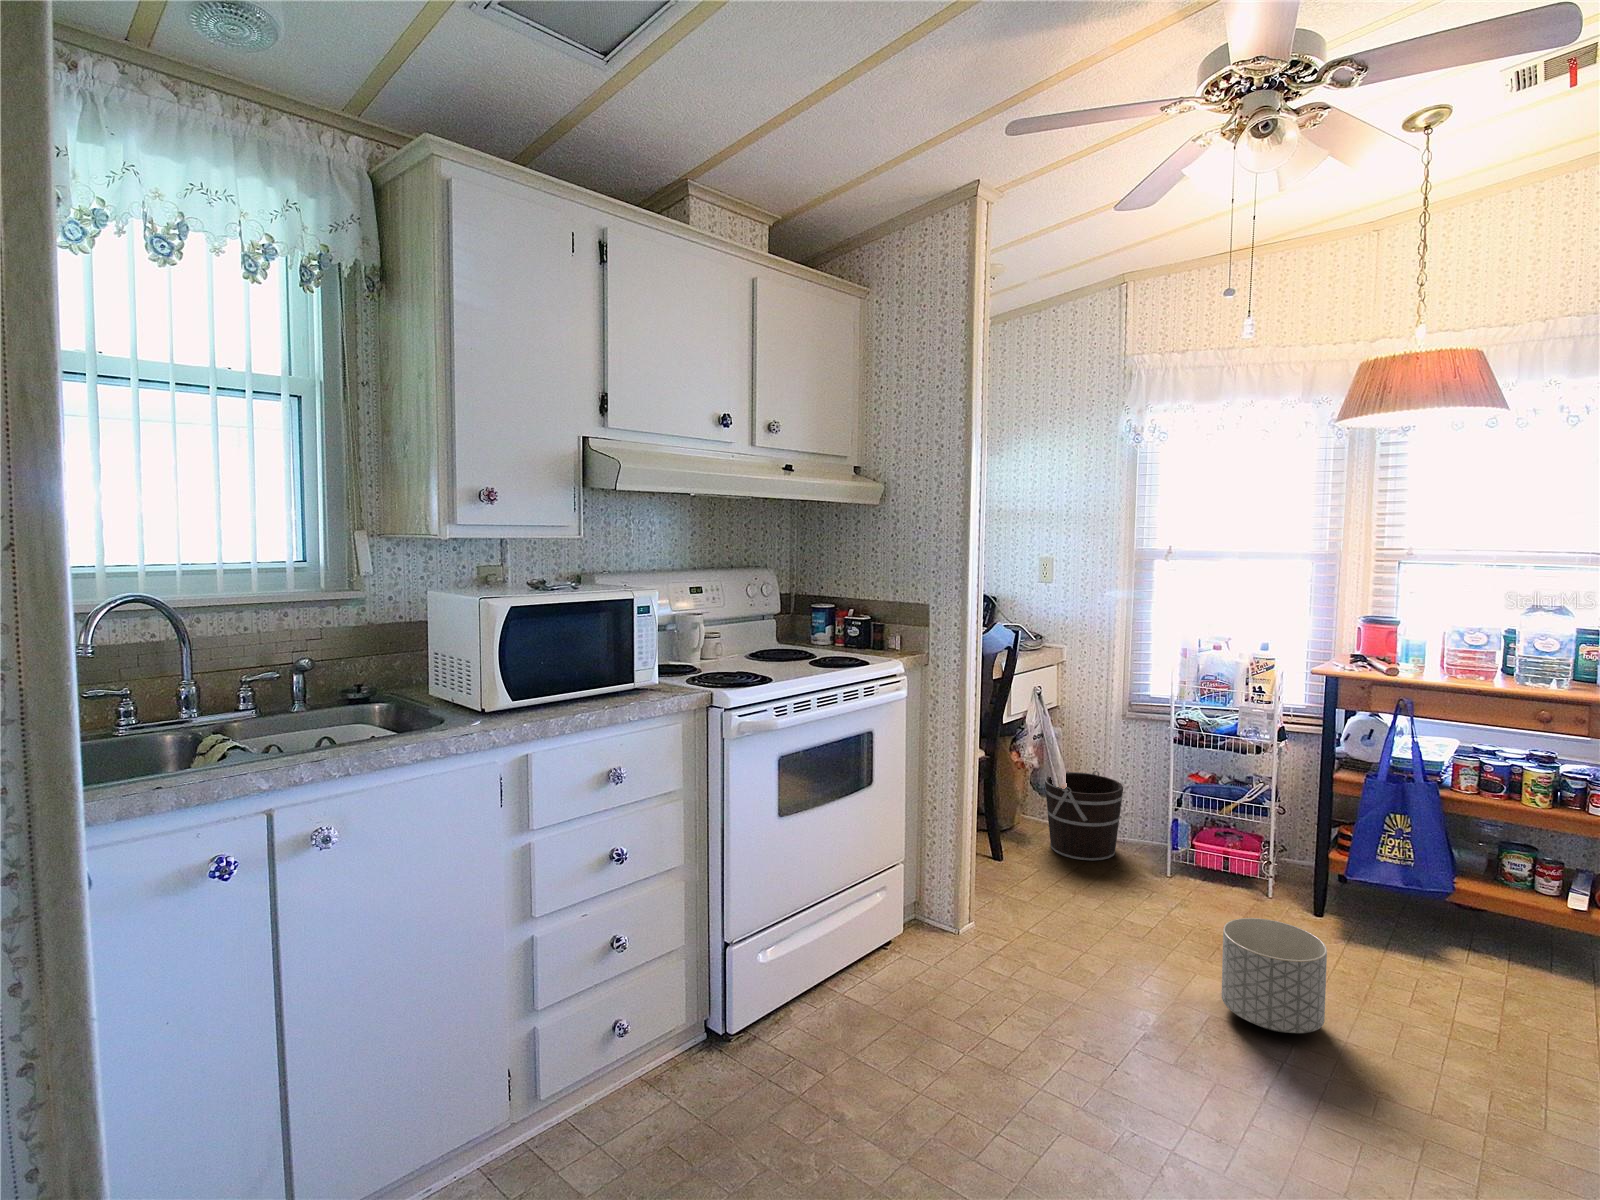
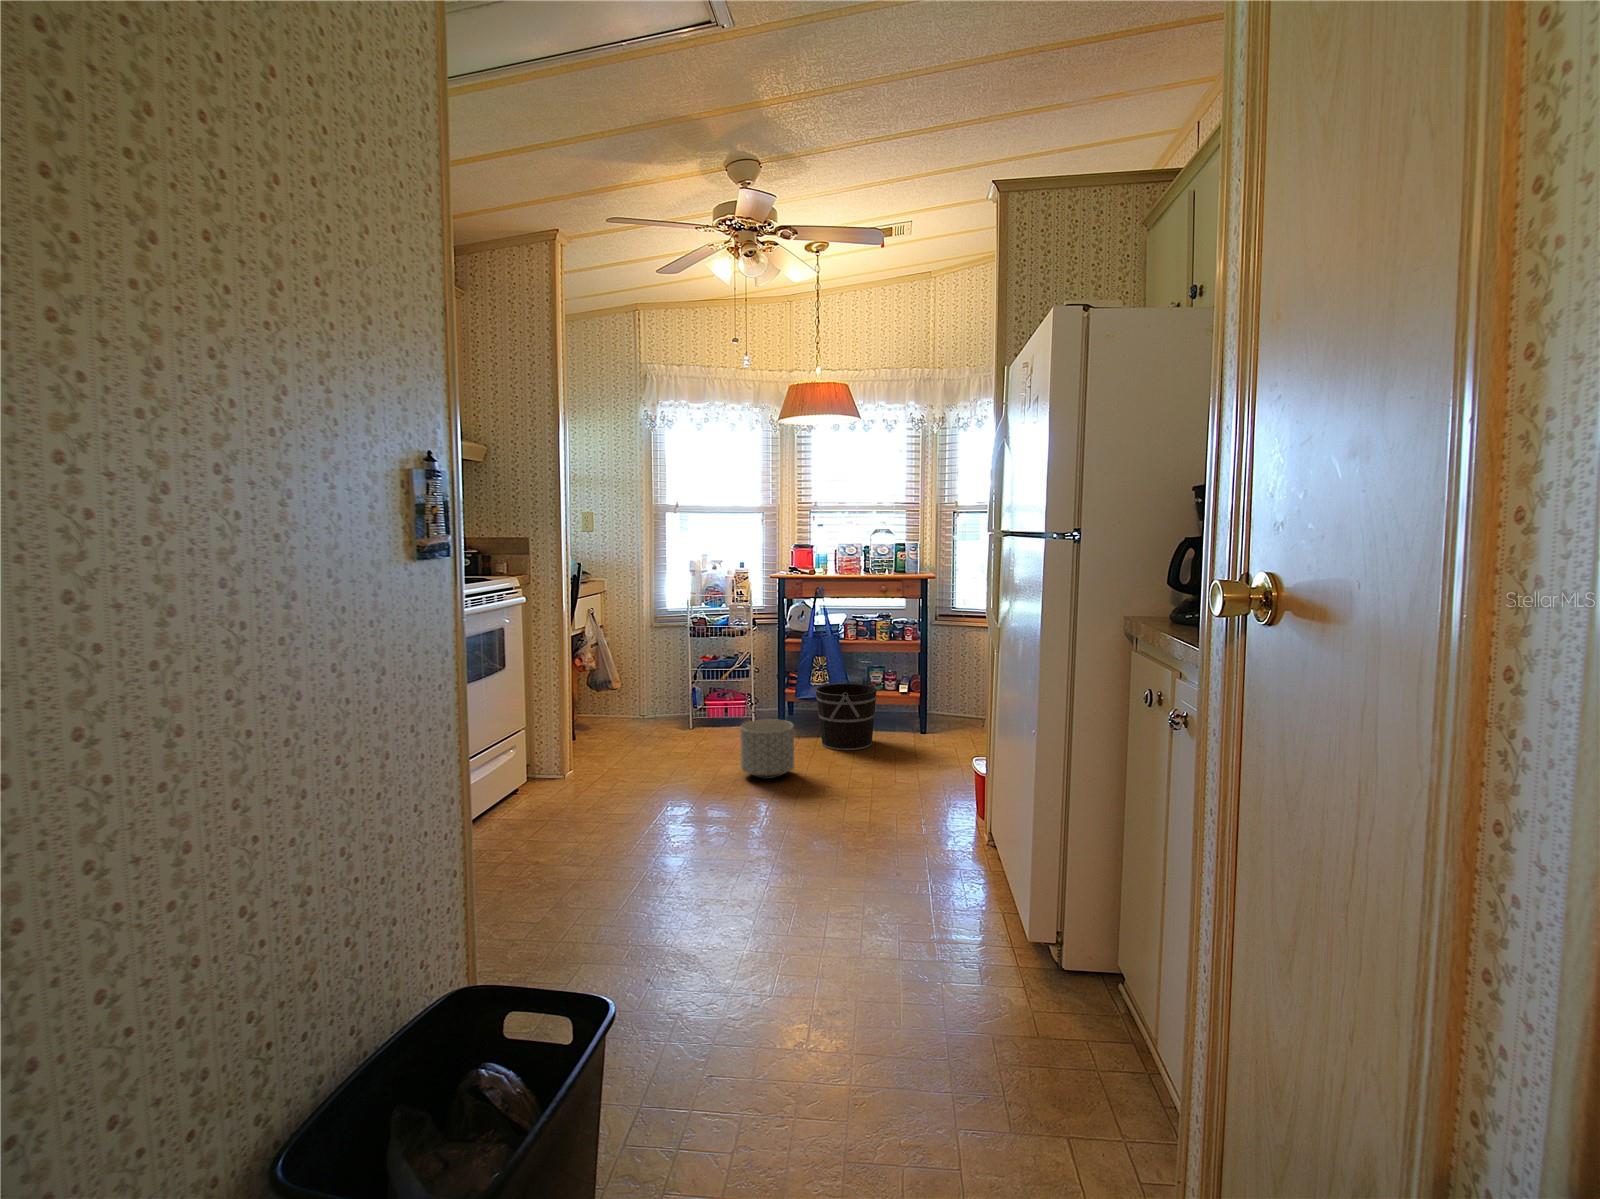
bucket: present [1045,771,1123,860] -> present [813,680,877,750]

